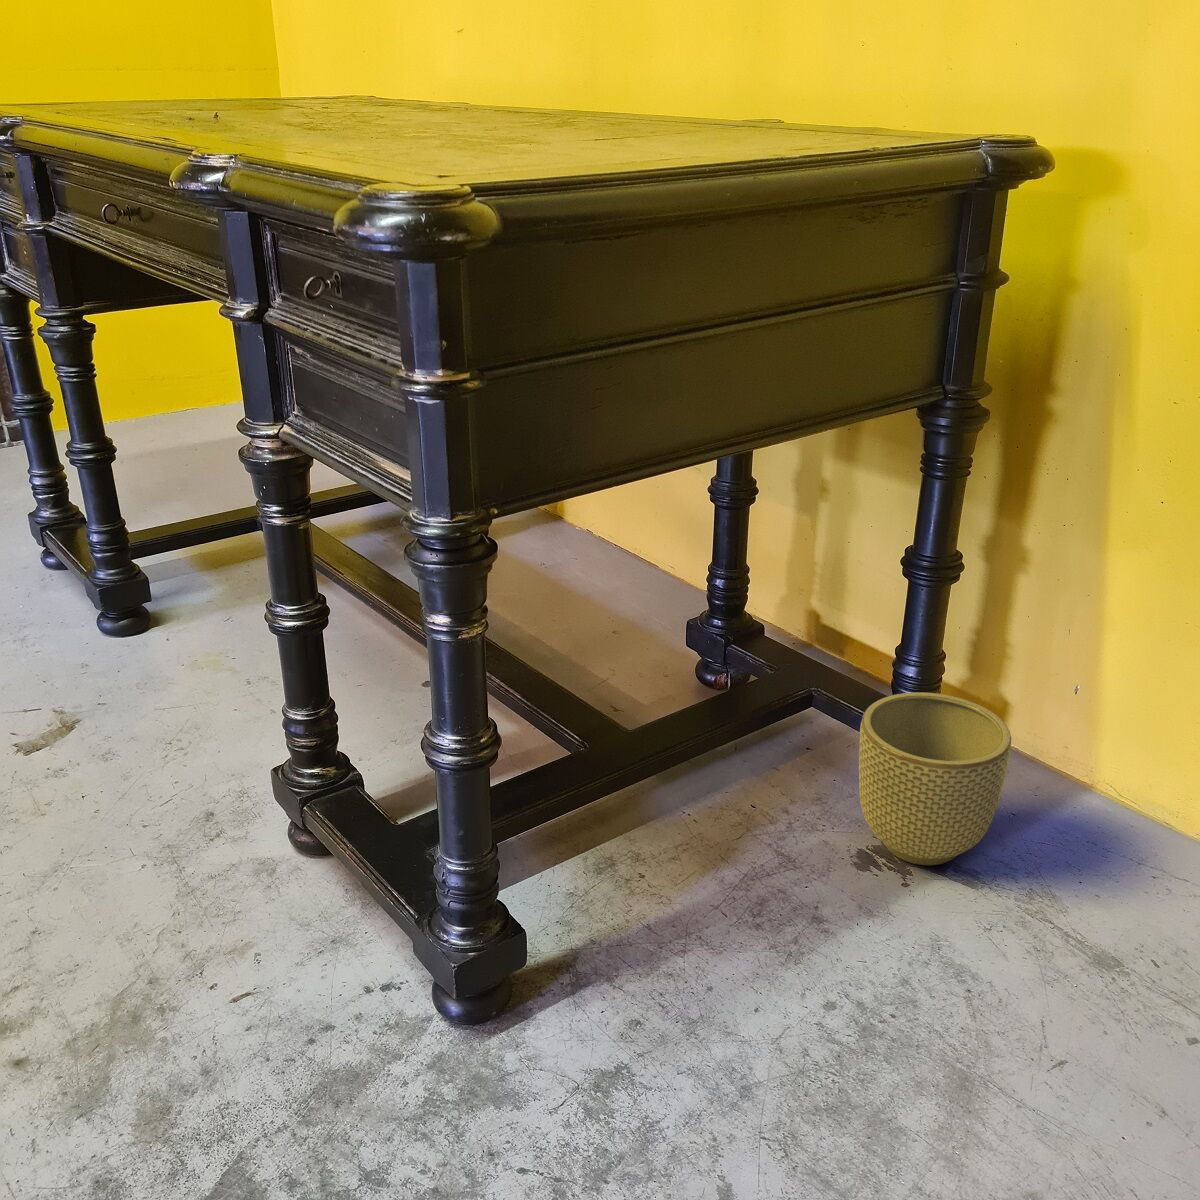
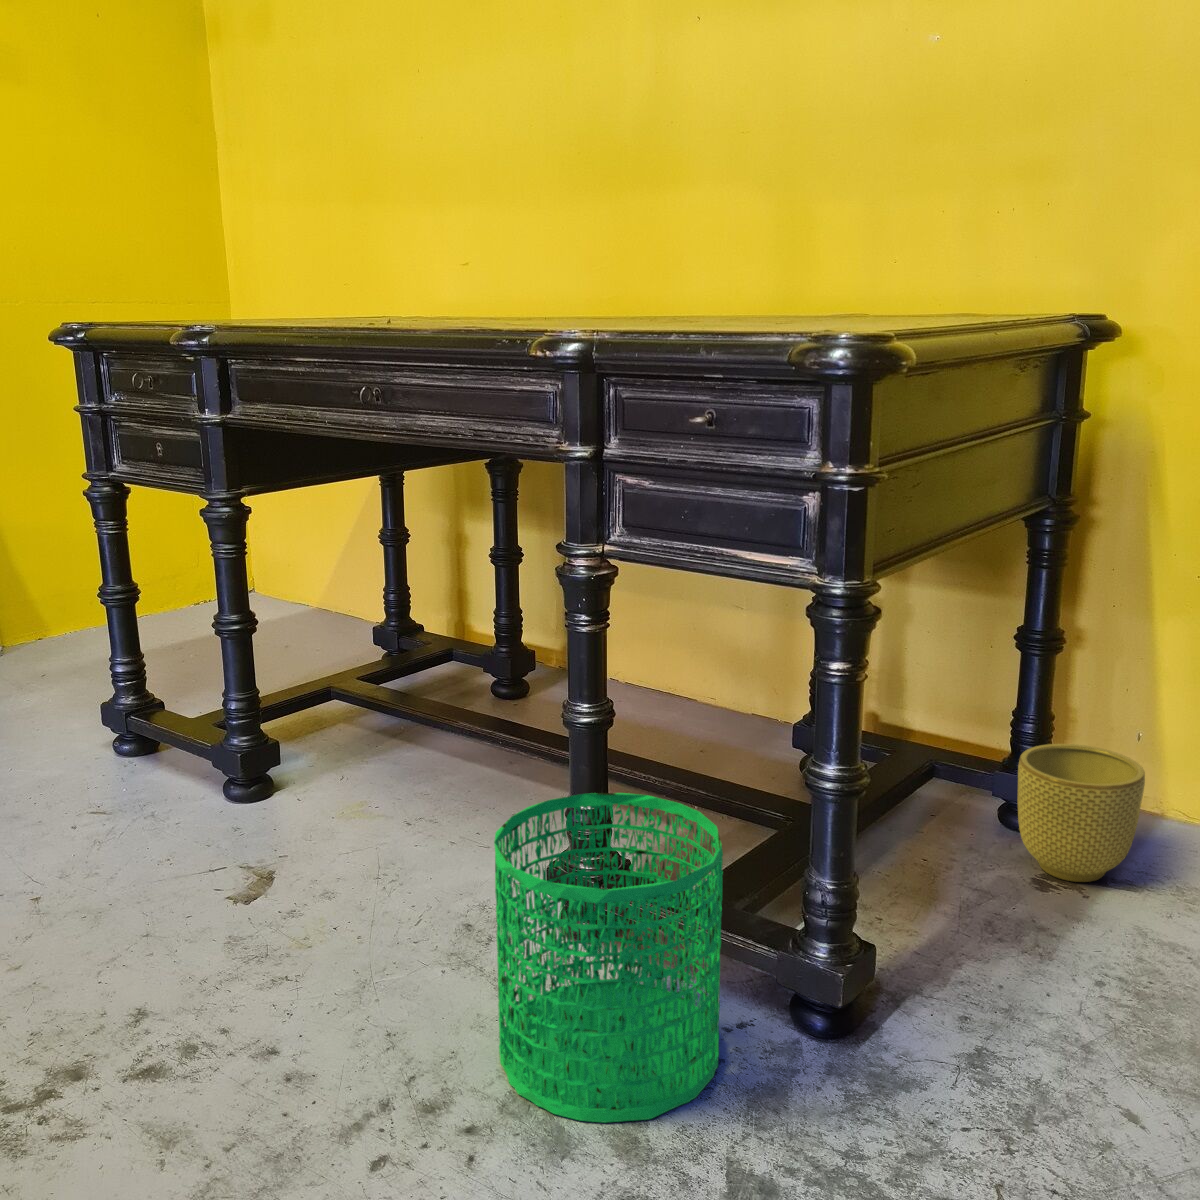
wastebasket: none [56,713,352,1084] -> present [494,793,723,1123]

